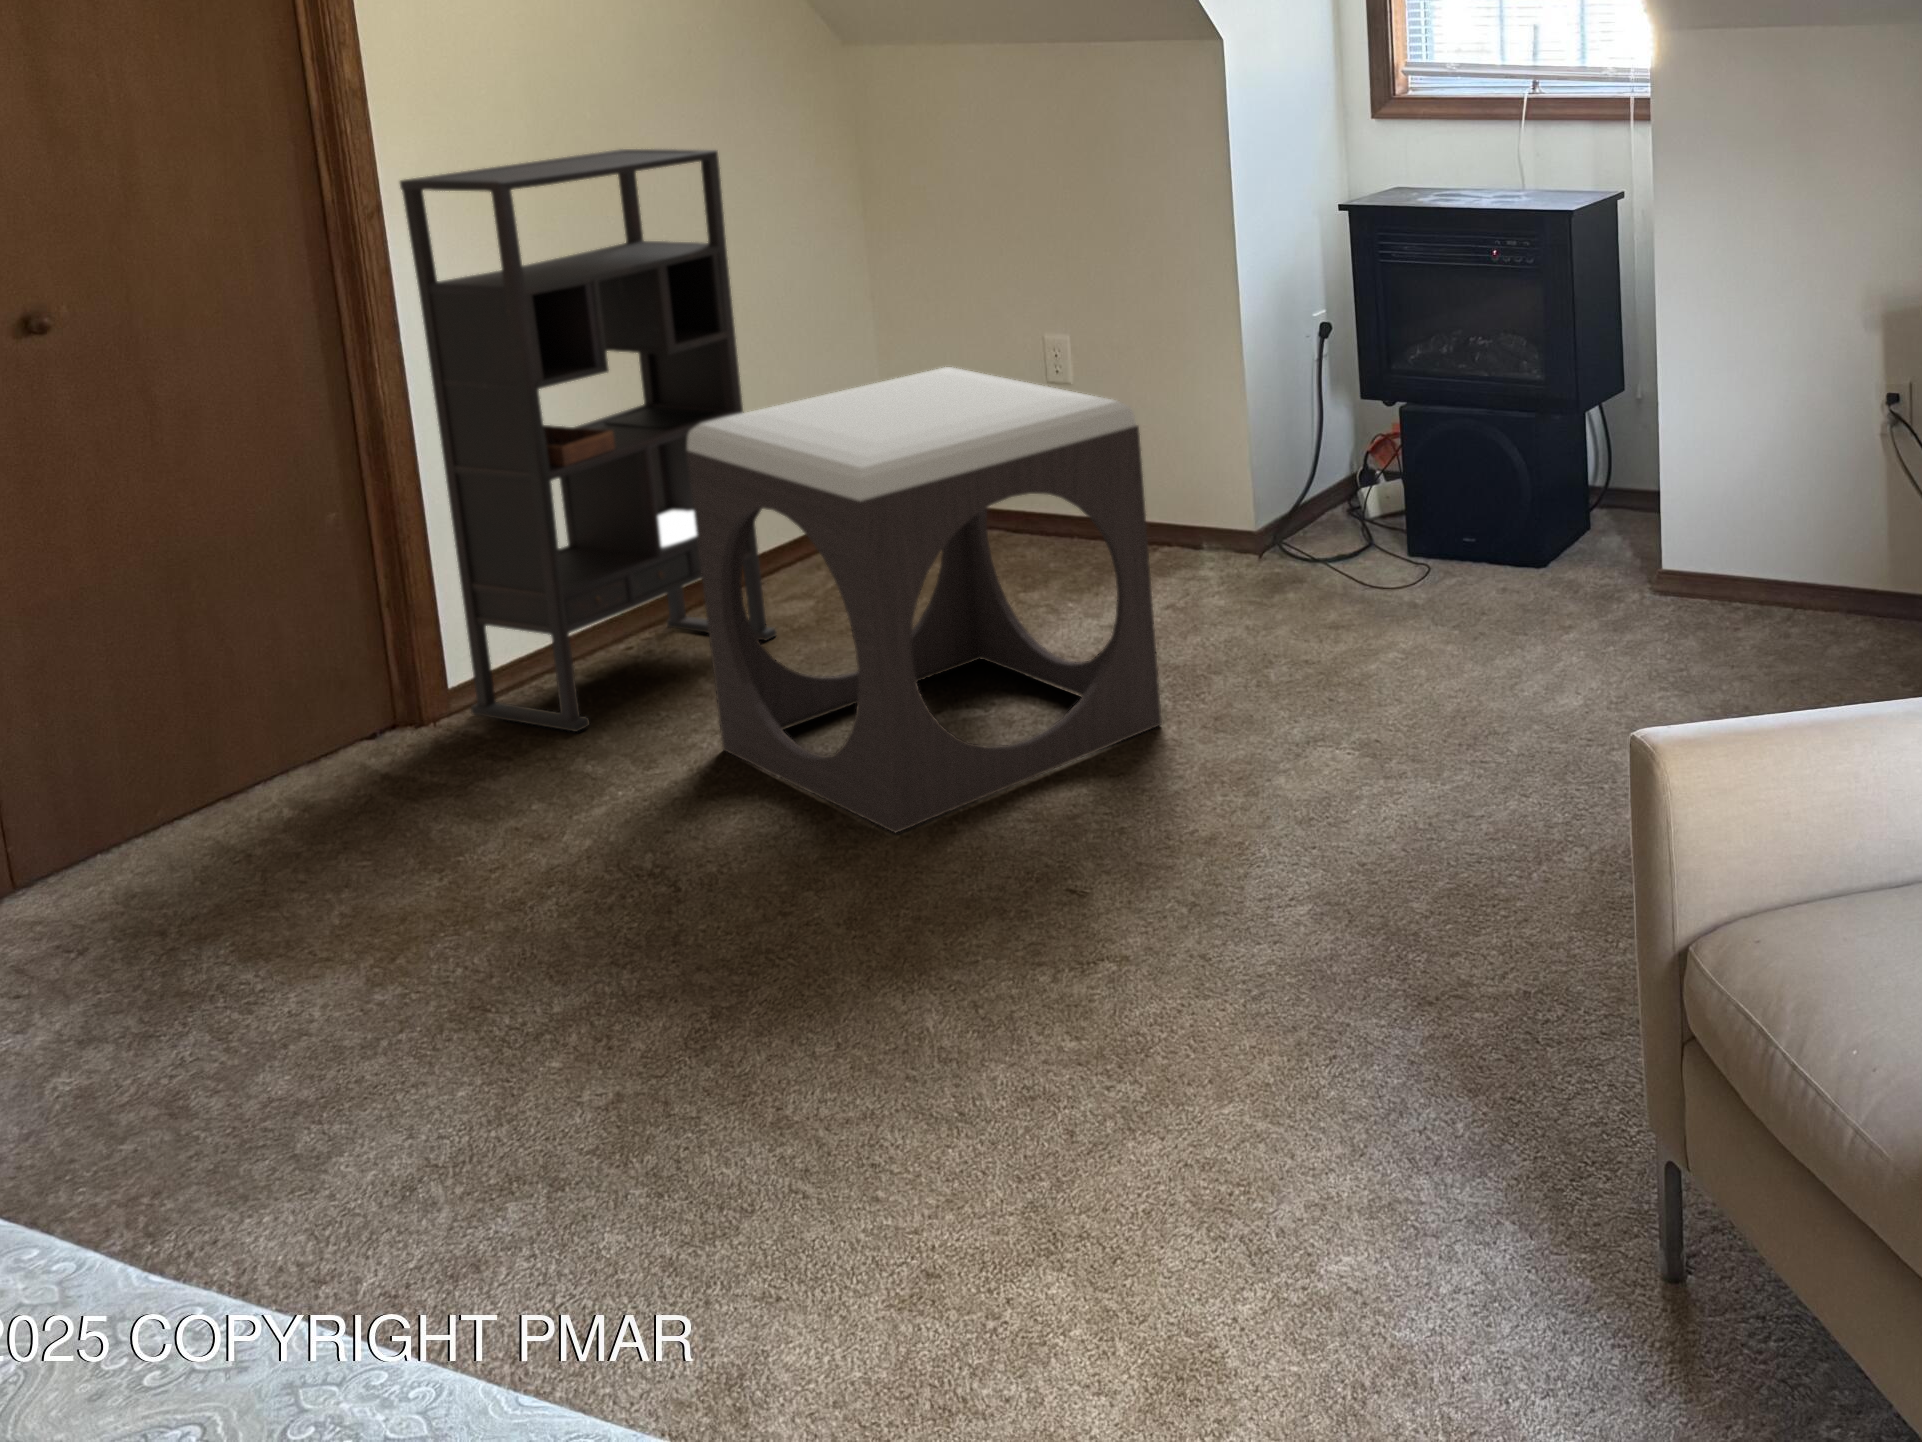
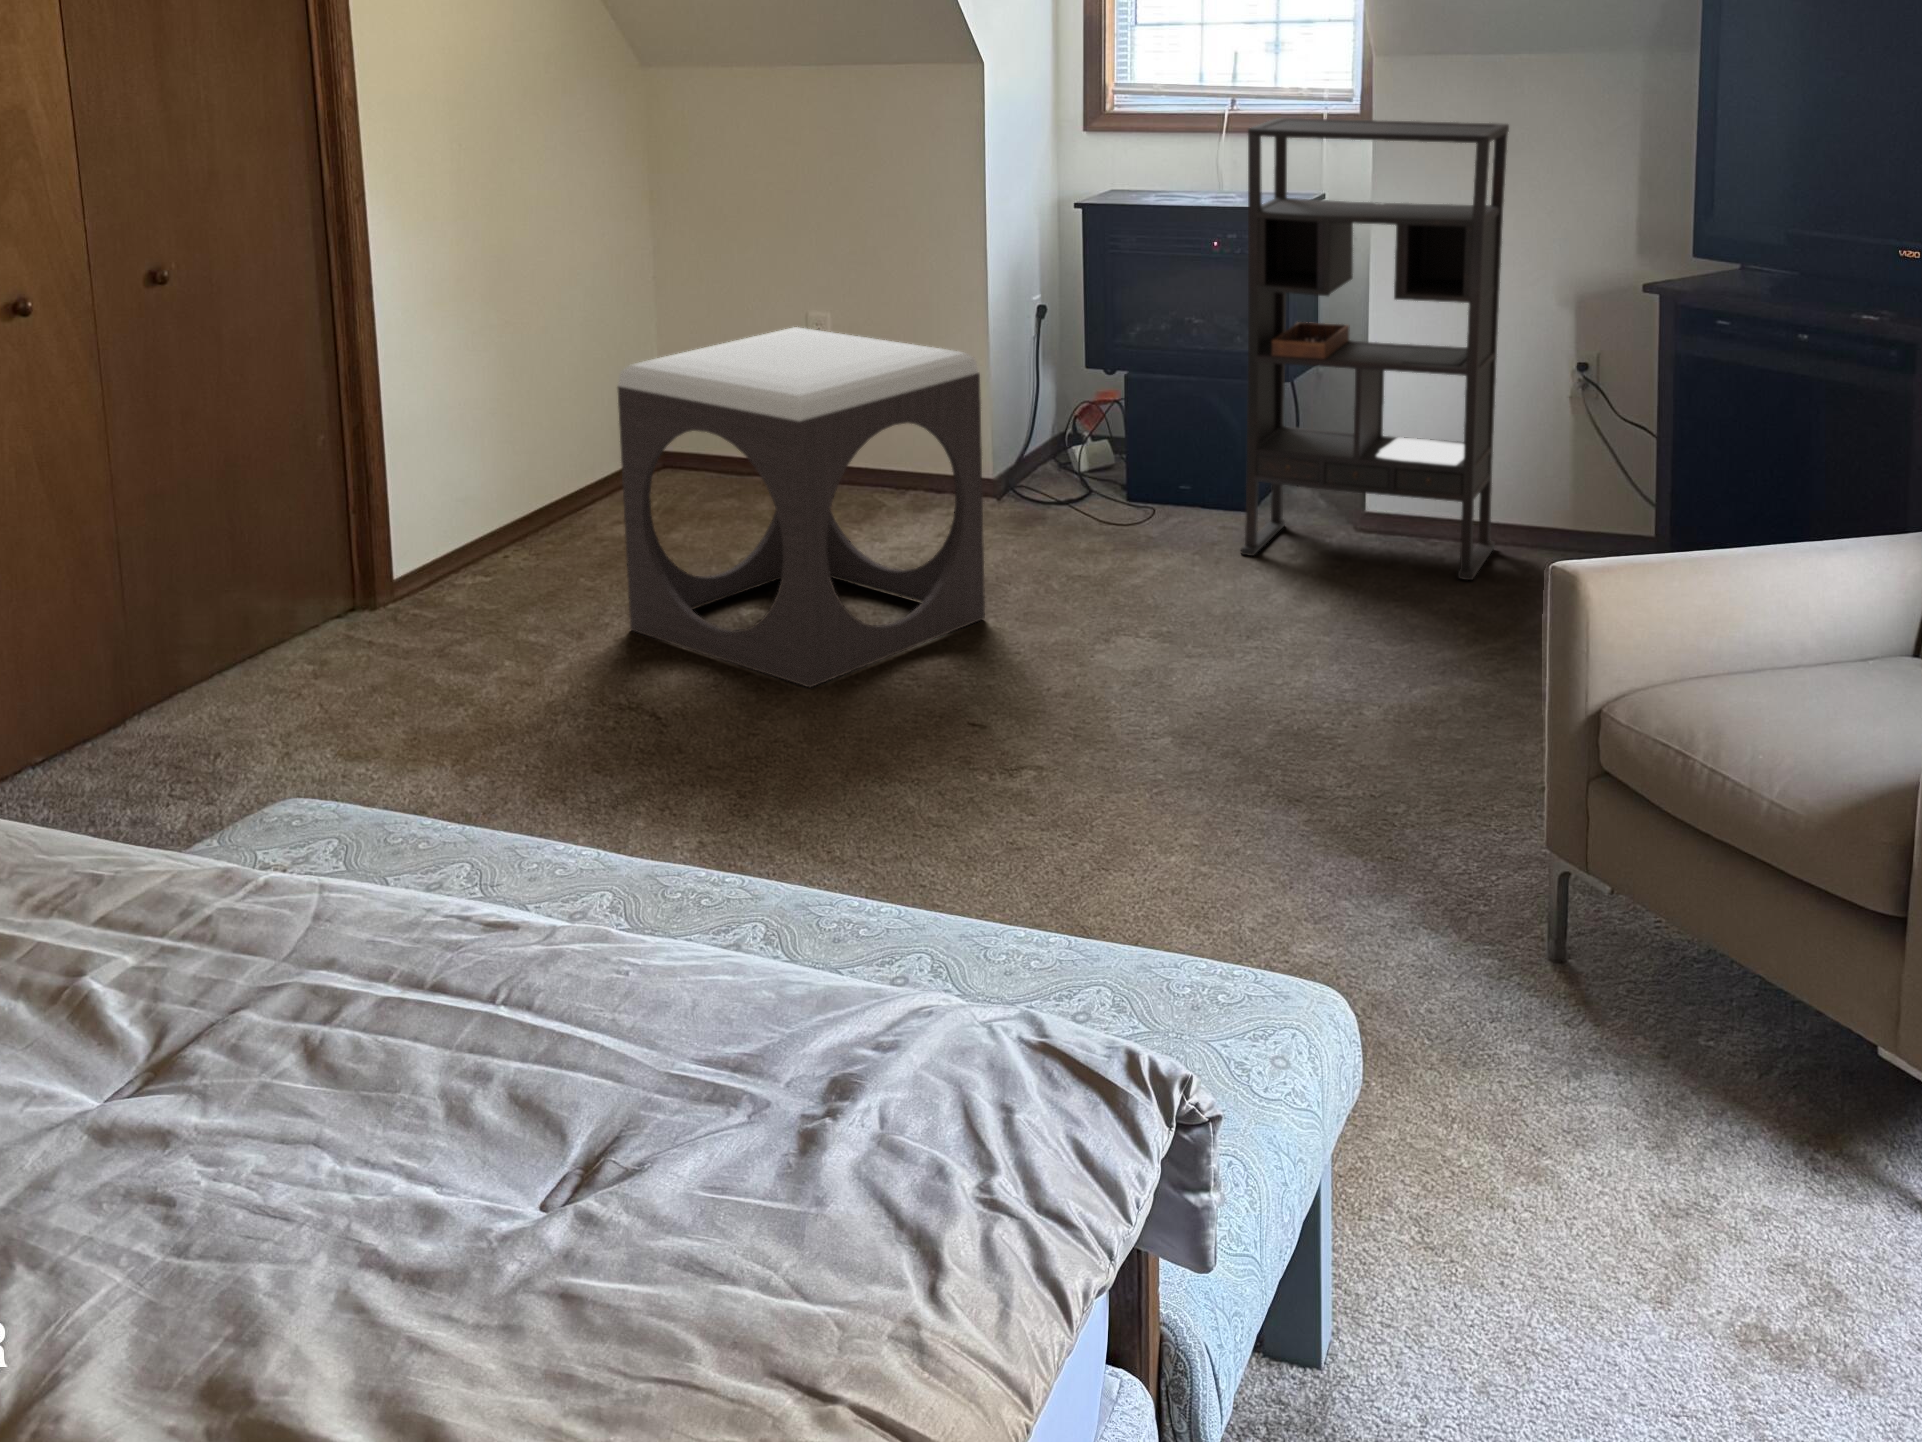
bookshelf: present [400,149,777,732] -> present [1241,118,1509,580]

